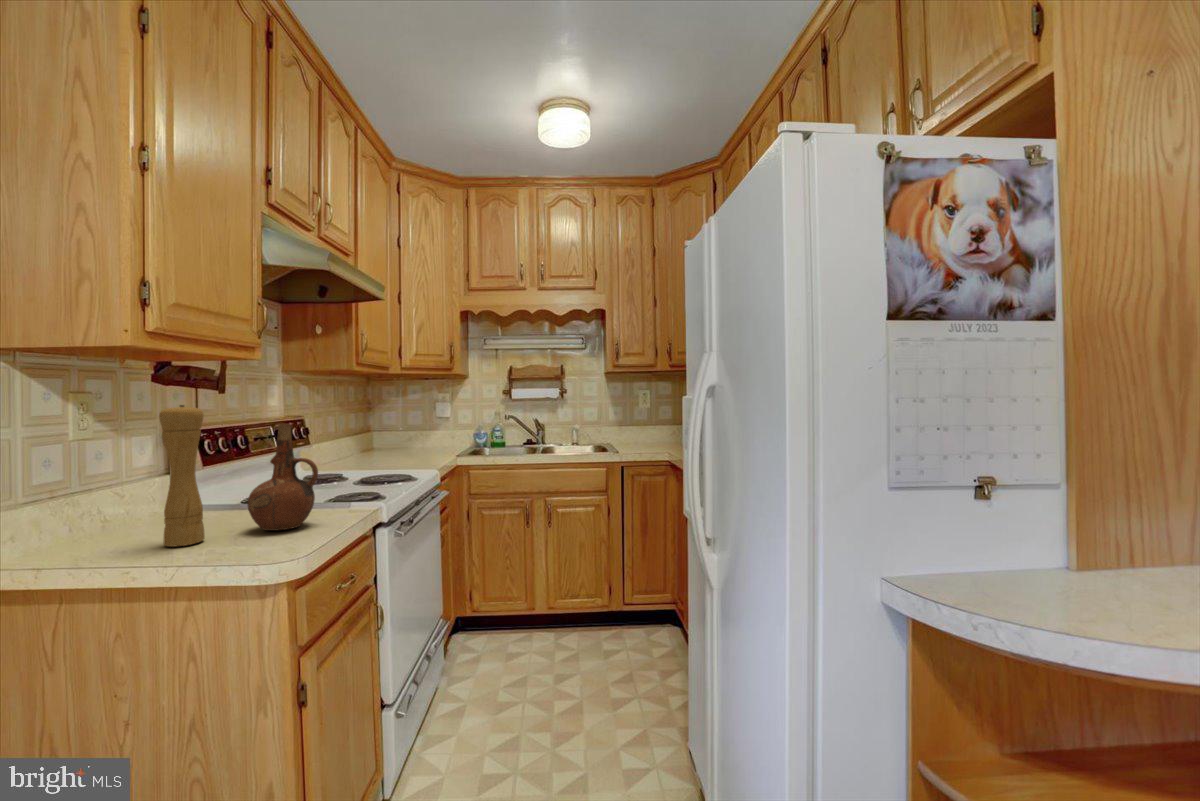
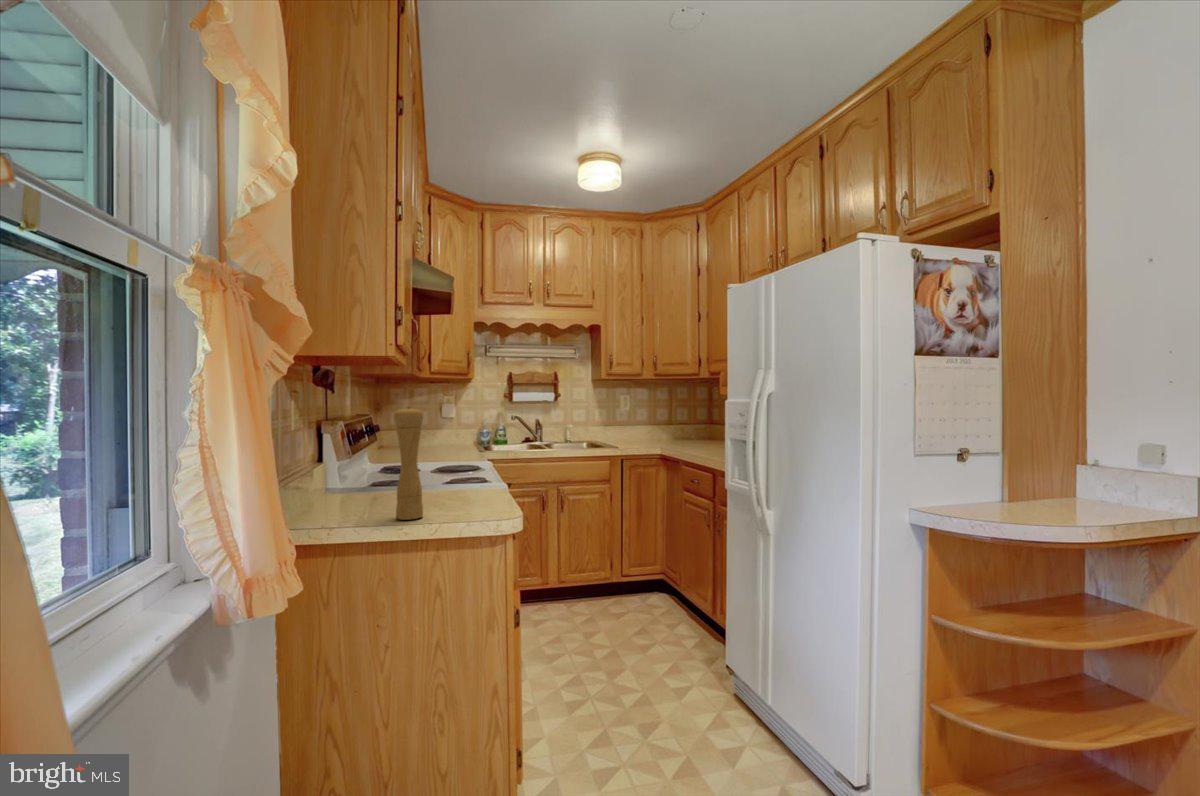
ceramic pitcher: present [248,424,318,530] -> none [439,422,489,507]

